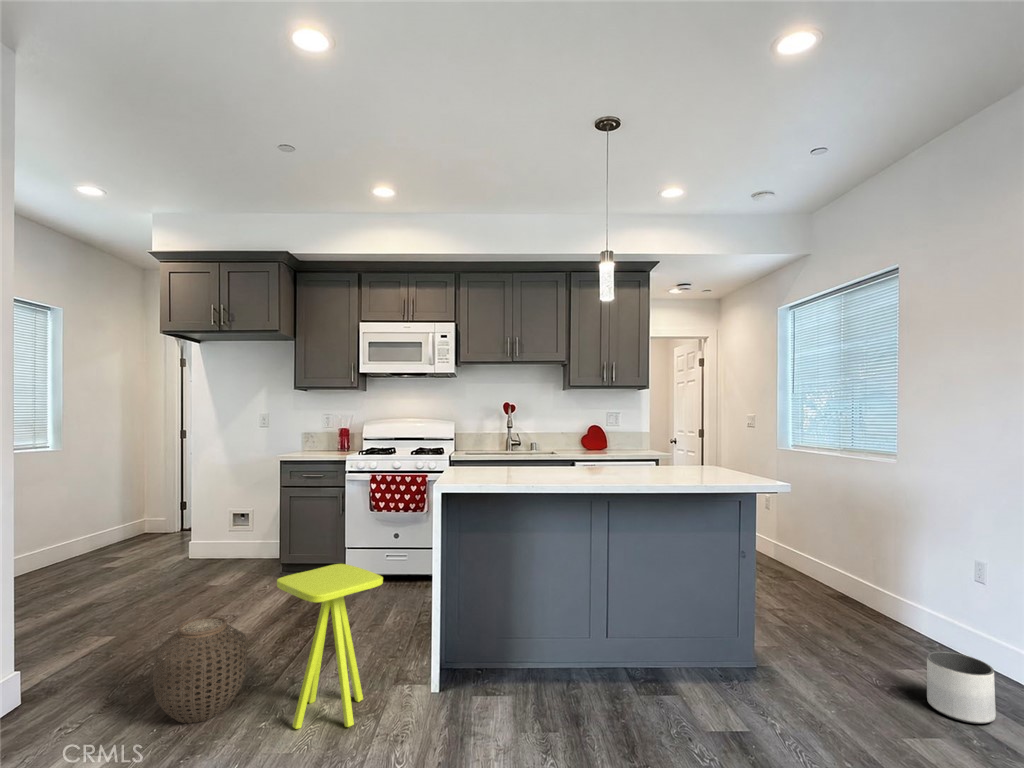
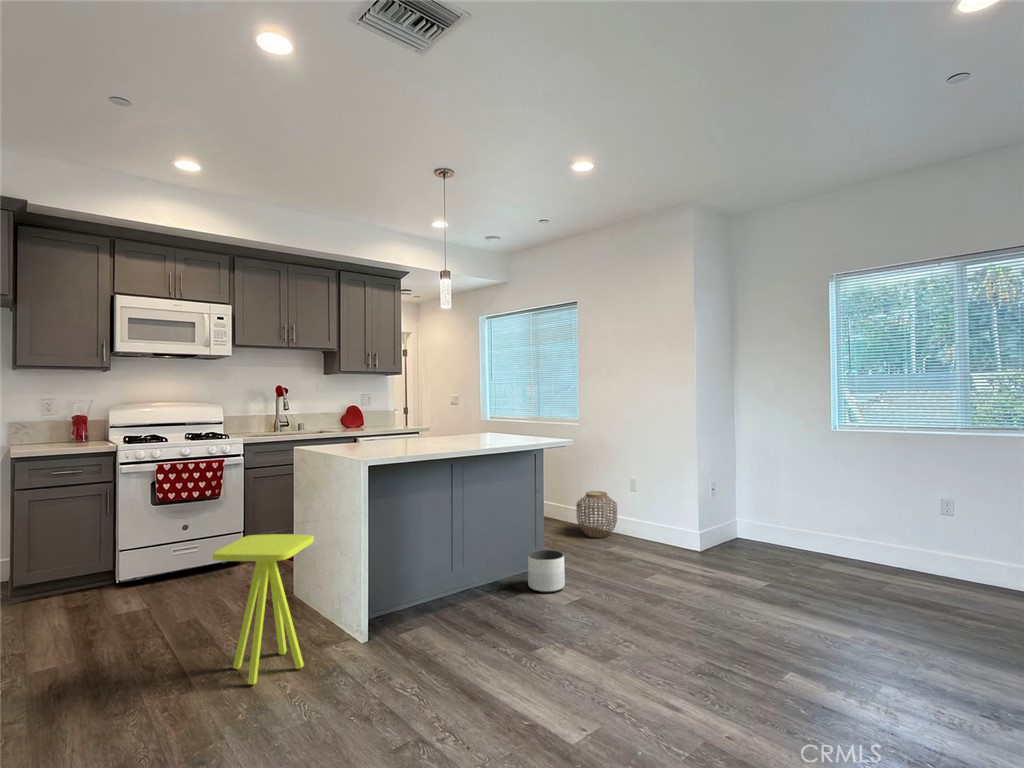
woven basket: present [153,617,247,723] -> present [576,491,617,538]
planter: present [927,651,996,724] -> present [528,550,565,592]

